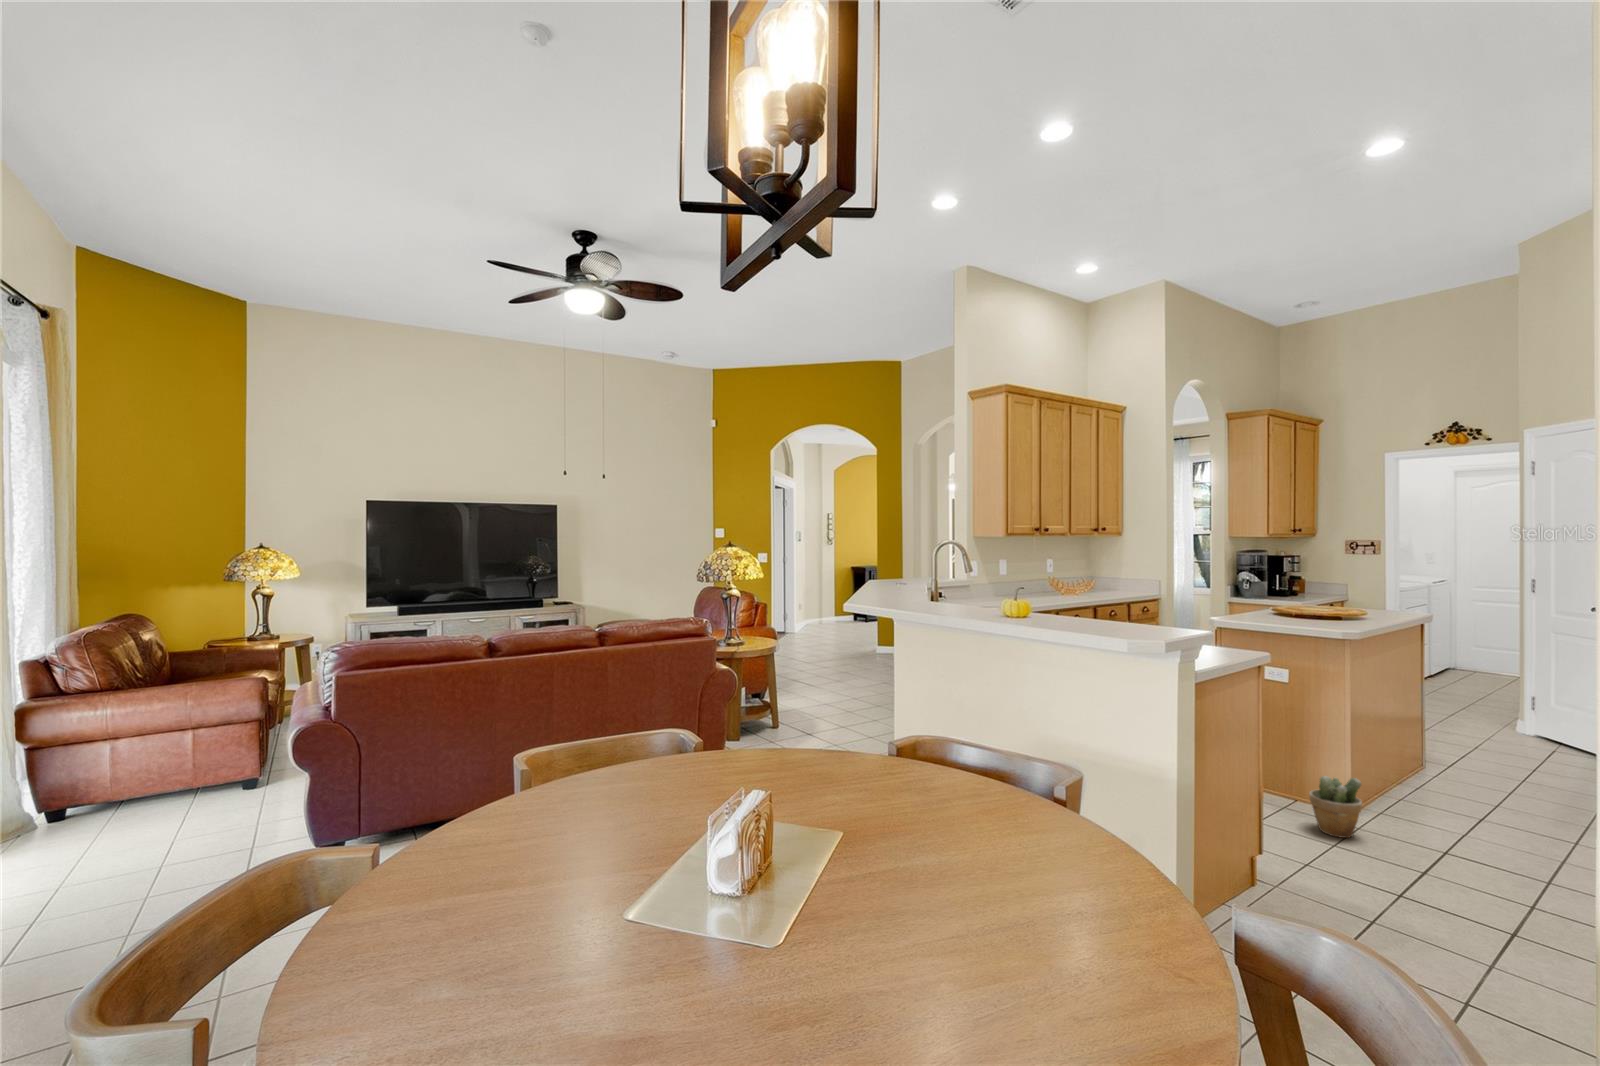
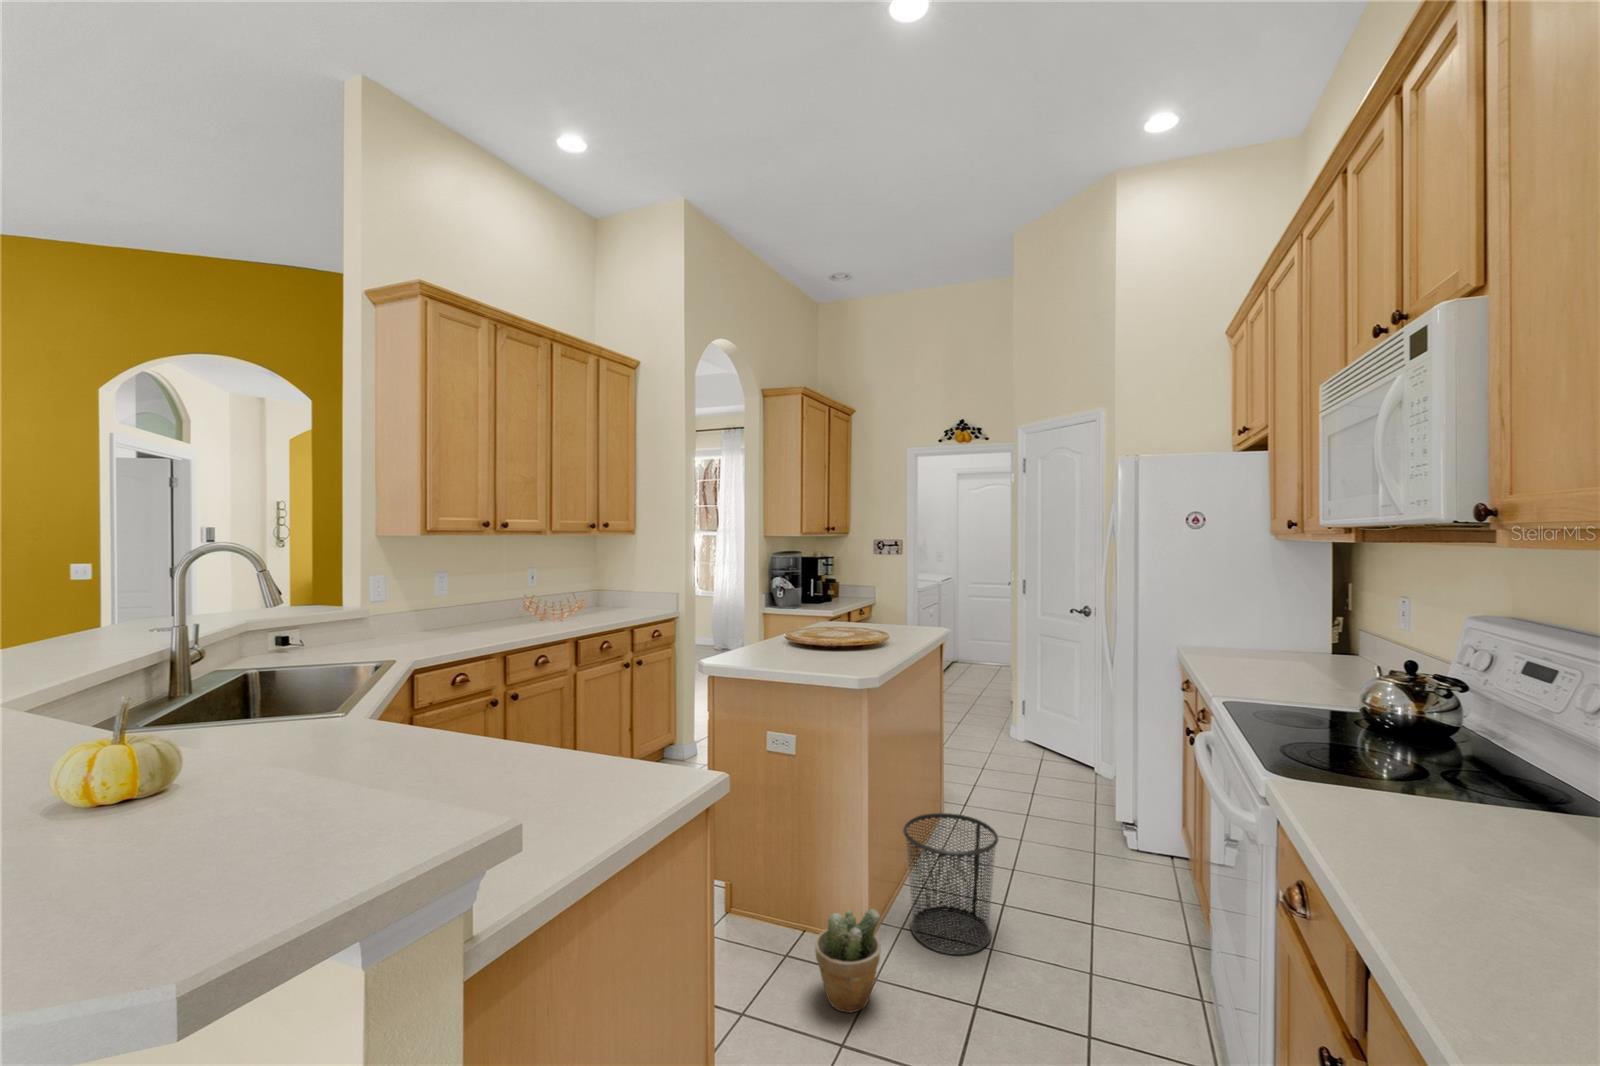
waste bin: none [1381,741,1472,835] -> present [903,813,998,954]

